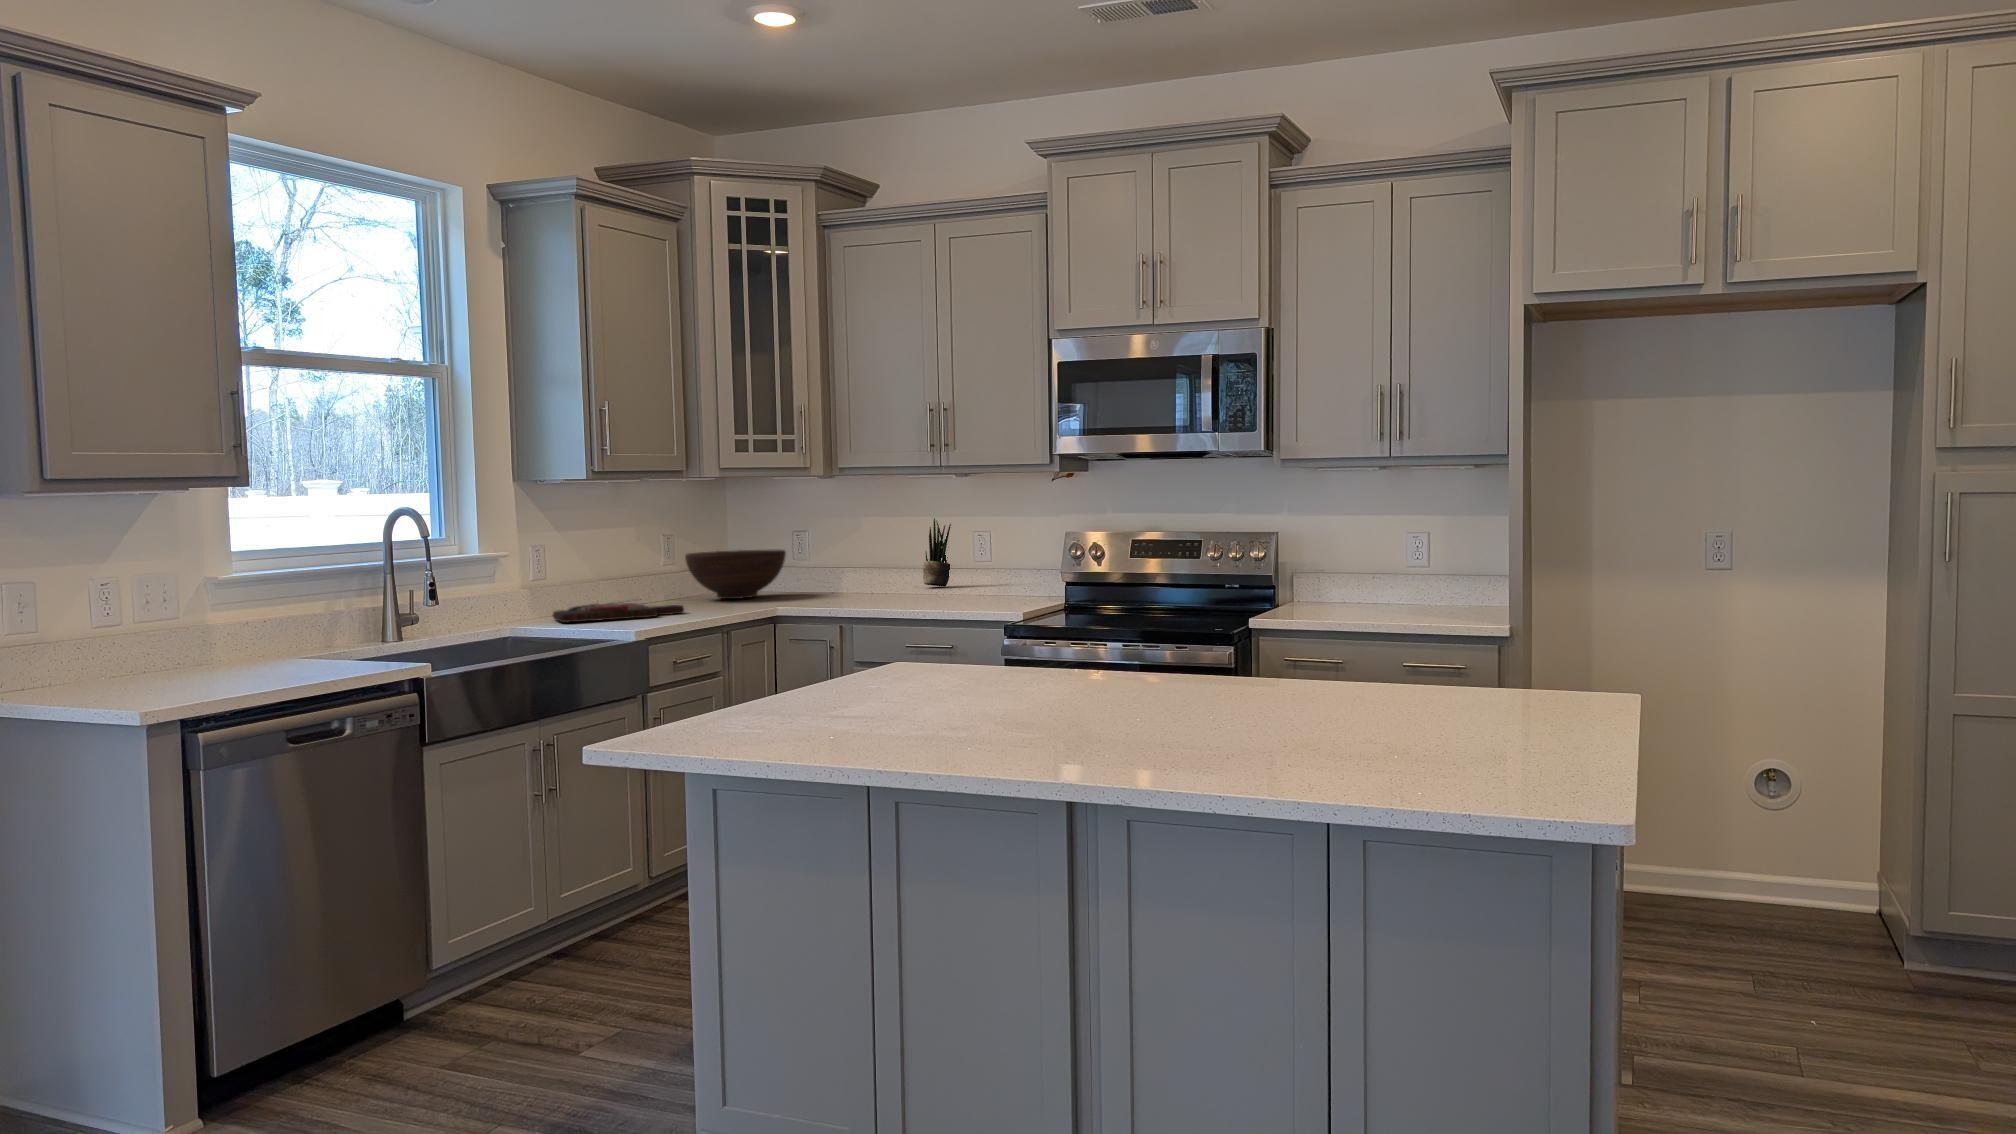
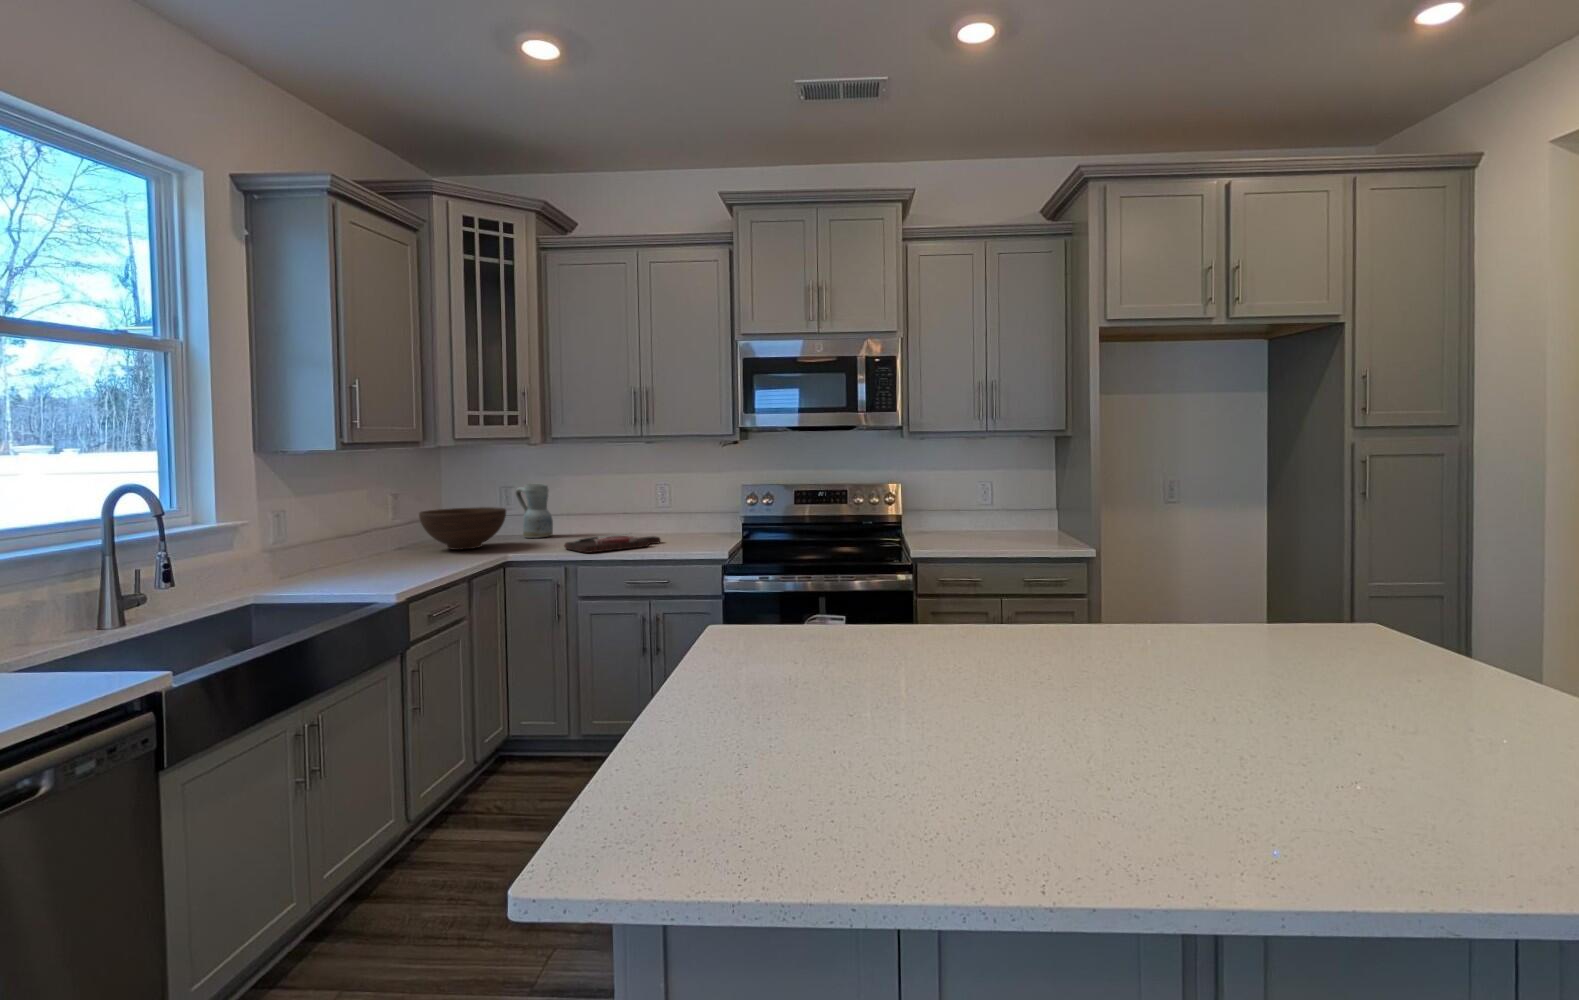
potted plant: present [923,518,951,586] -> none [615,482,638,535]
ceramic pitcher: none [805,521,850,589] -> present [516,484,553,538]
cutting board: present [553,599,684,622] -> present [564,534,660,553]

